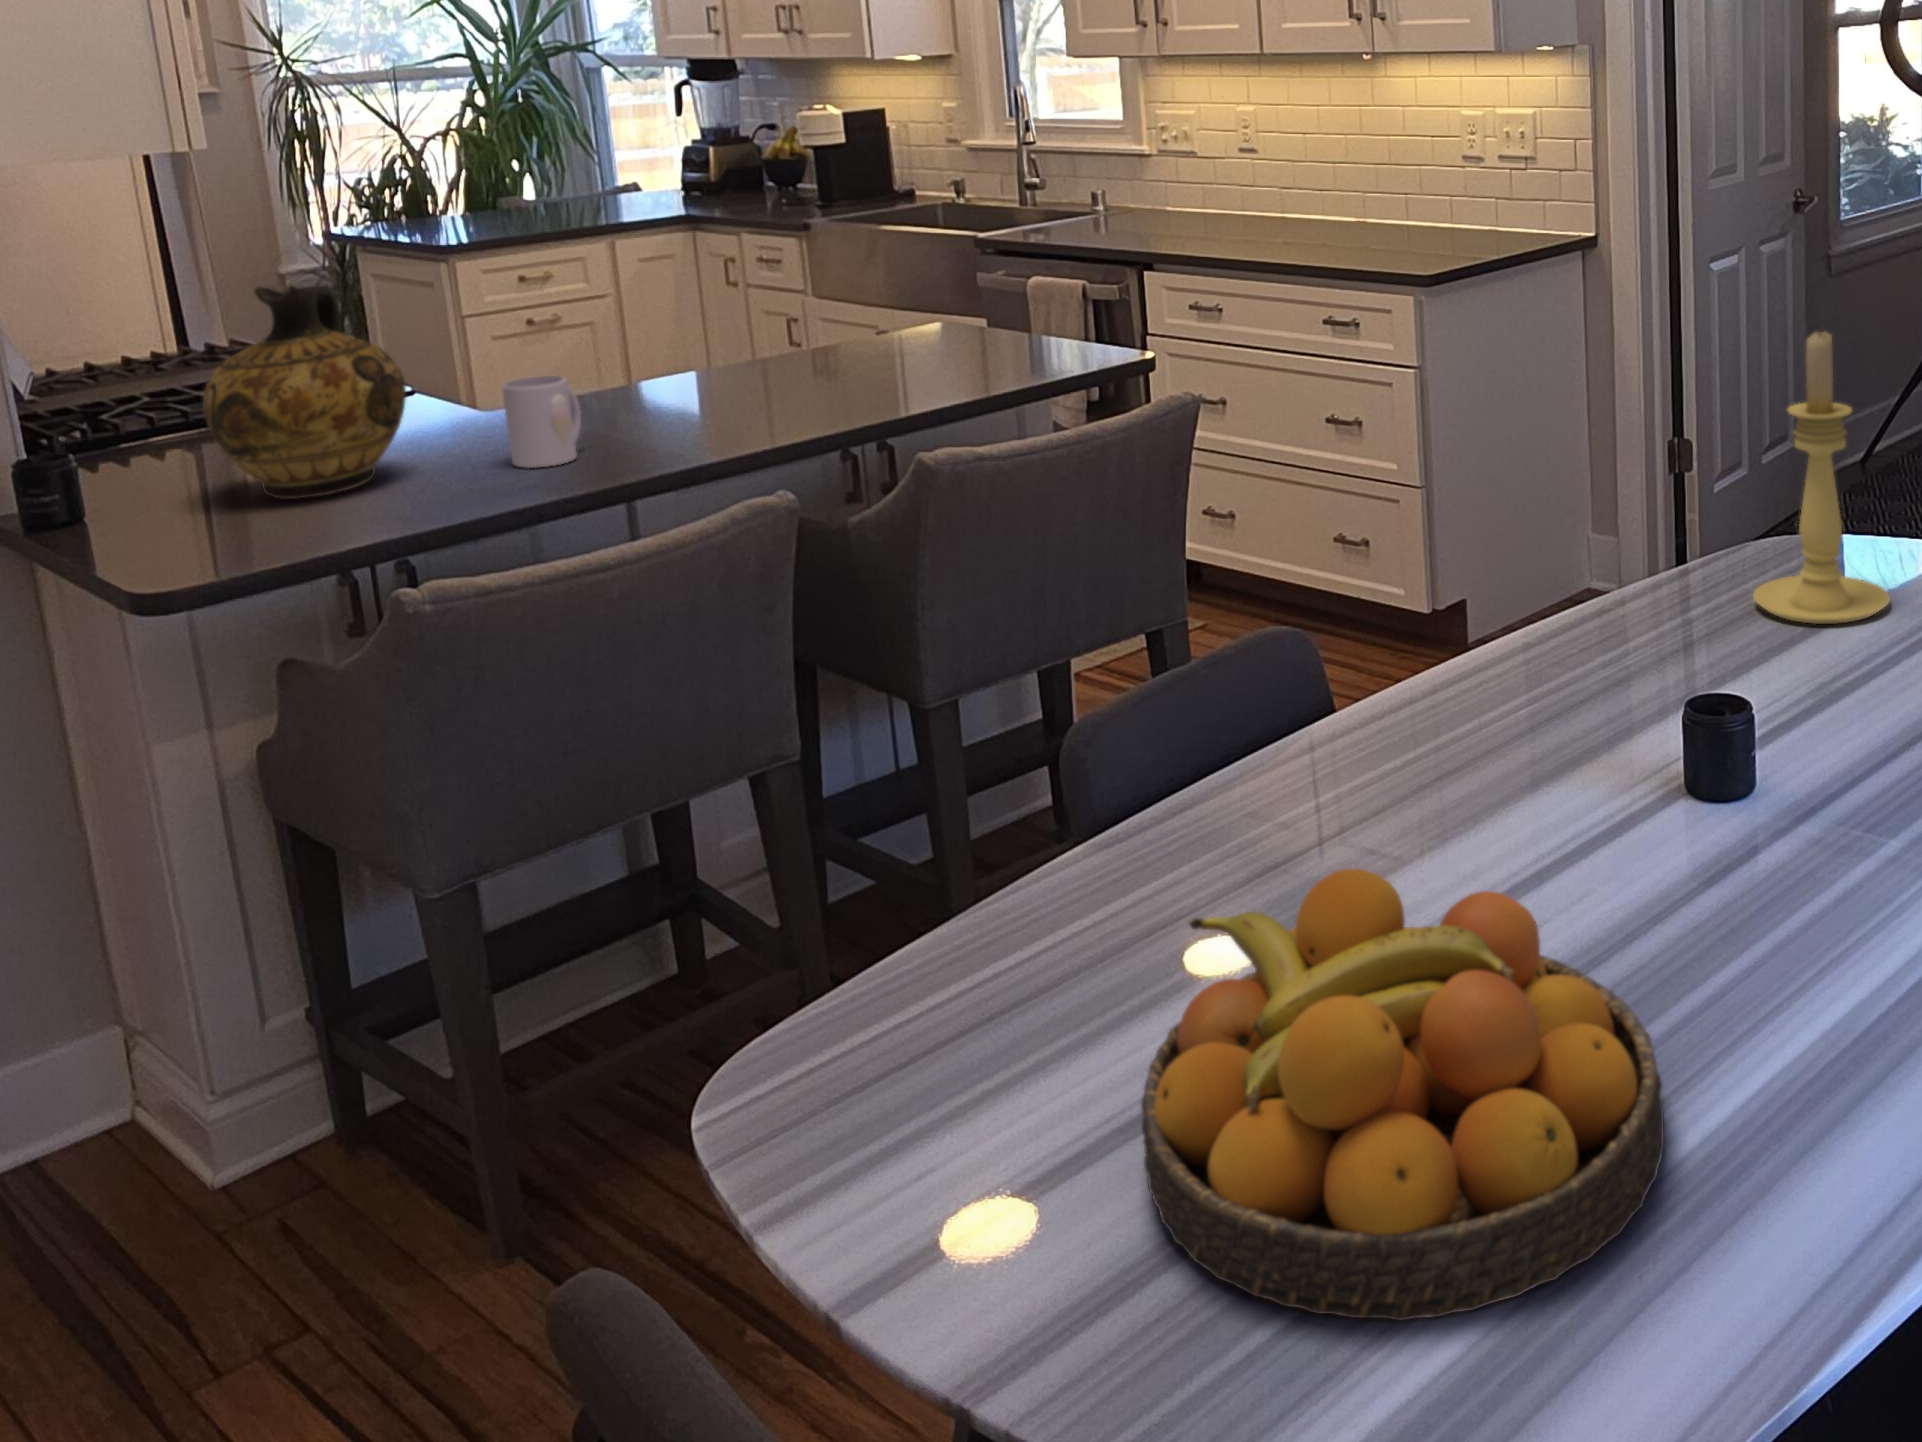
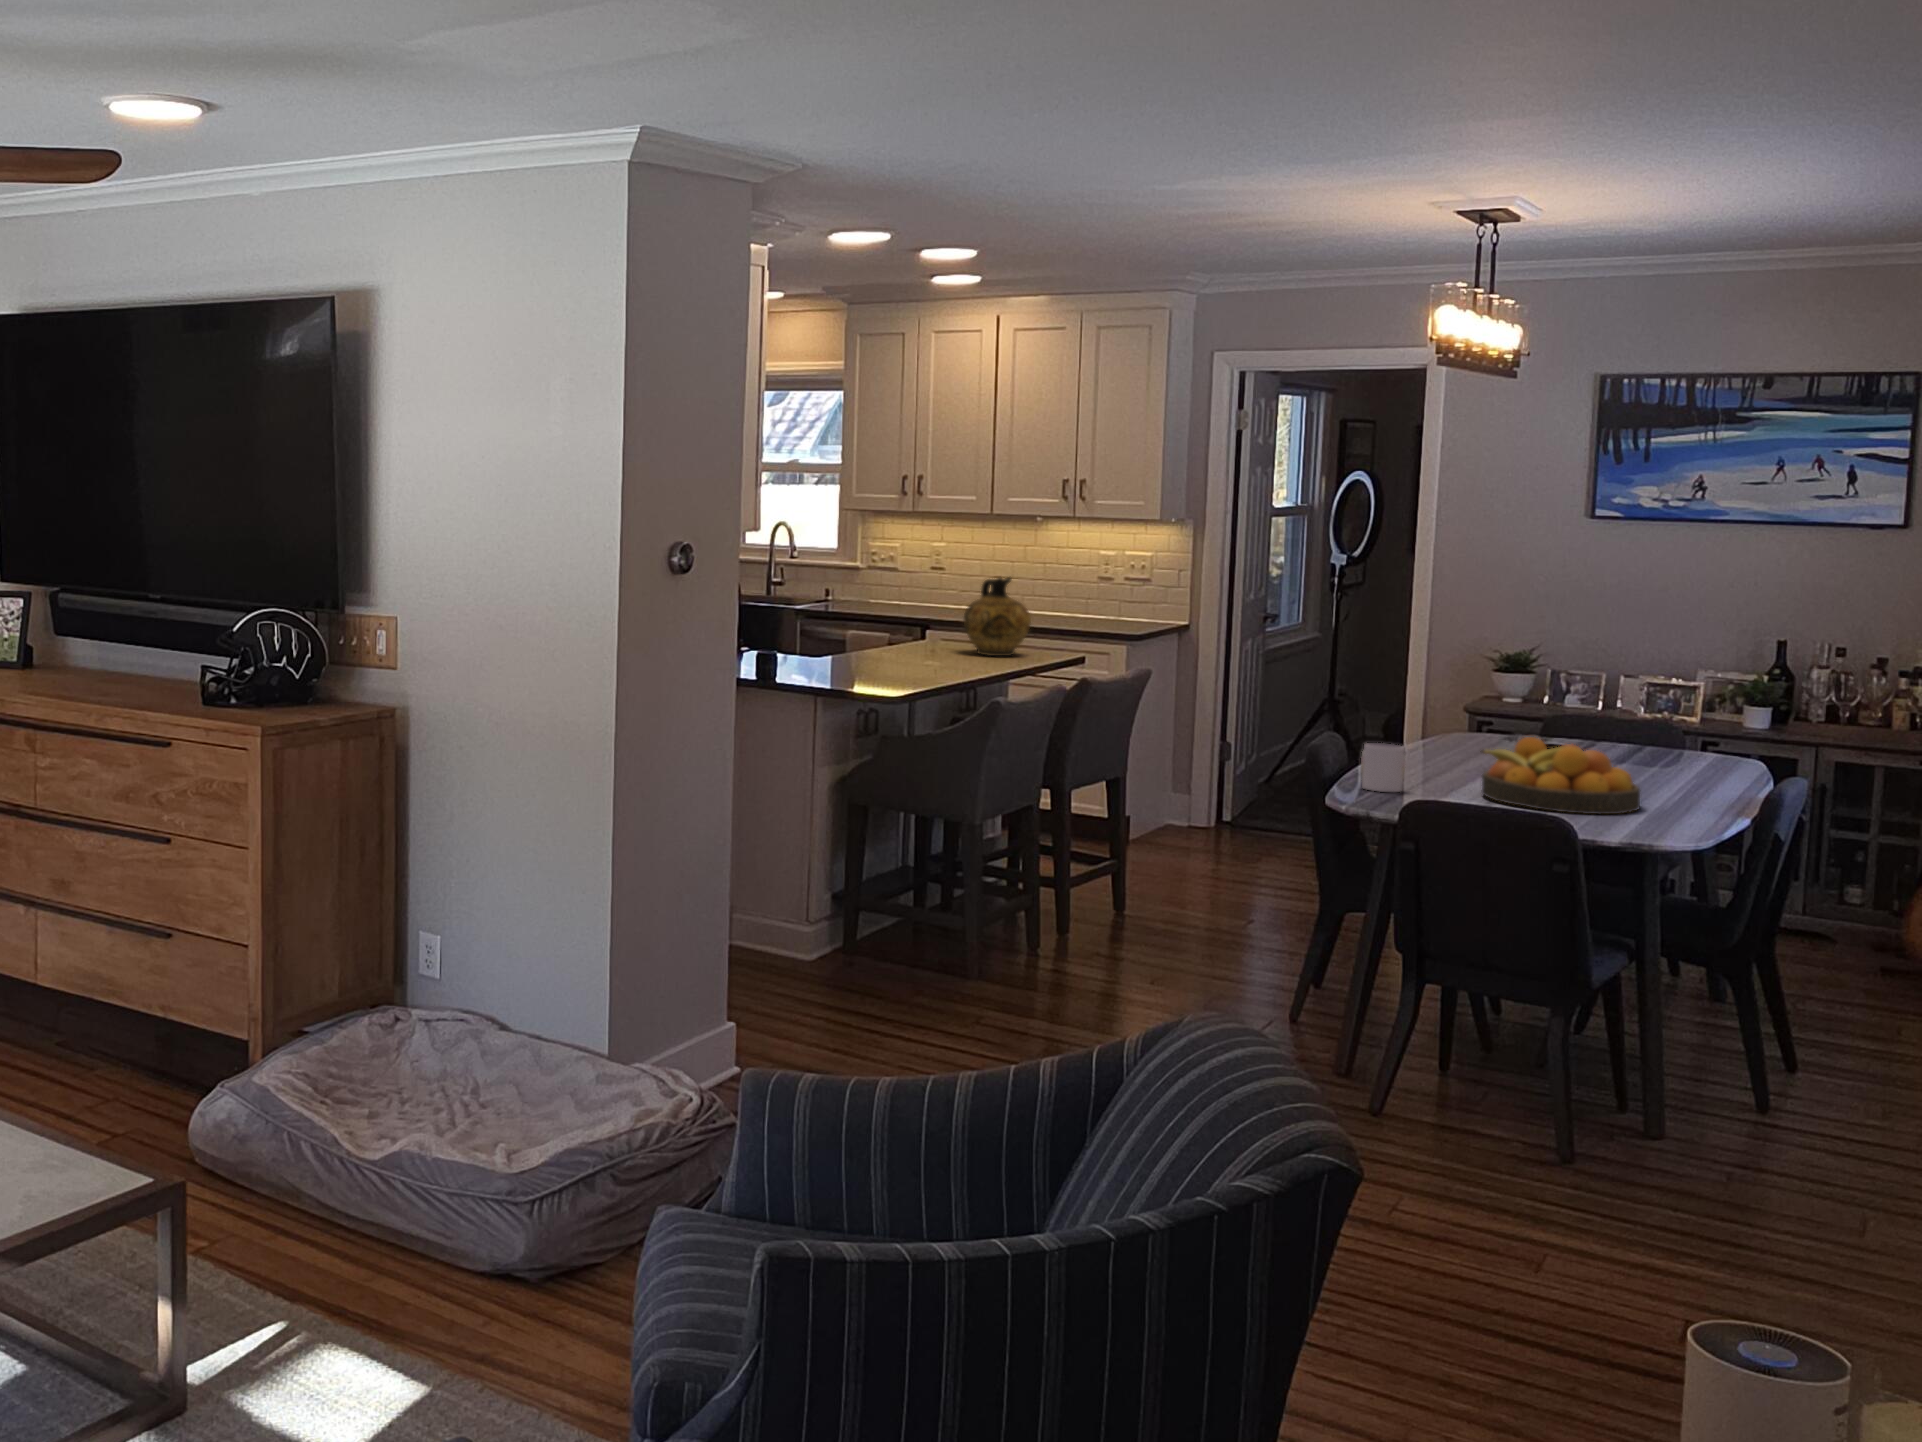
ceramic jug: present [203,285,406,499] -> present [964,577,1031,656]
candle holder: present [1753,331,1890,624] -> none [1483,634,1545,747]
mug: present [502,376,581,468] -> present [1361,743,1406,792]

